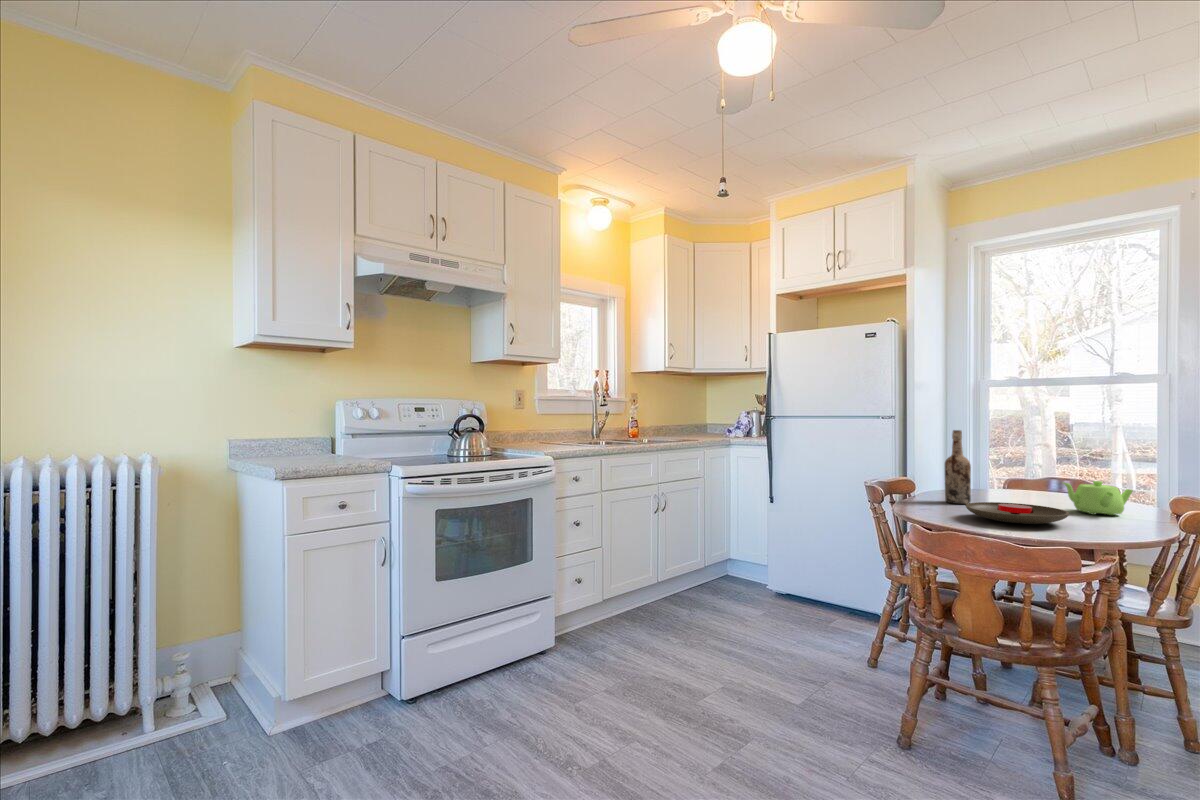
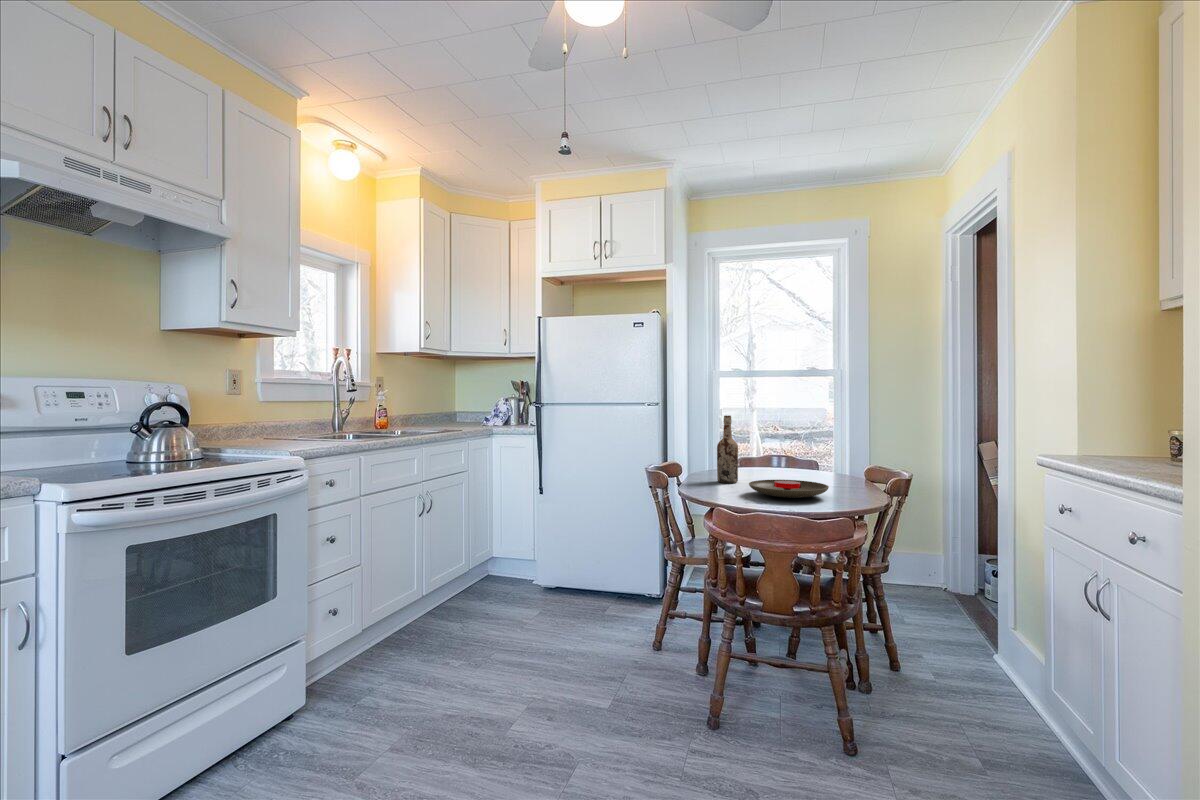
teapot: present [1063,481,1133,515] -> none [806,456,853,485]

